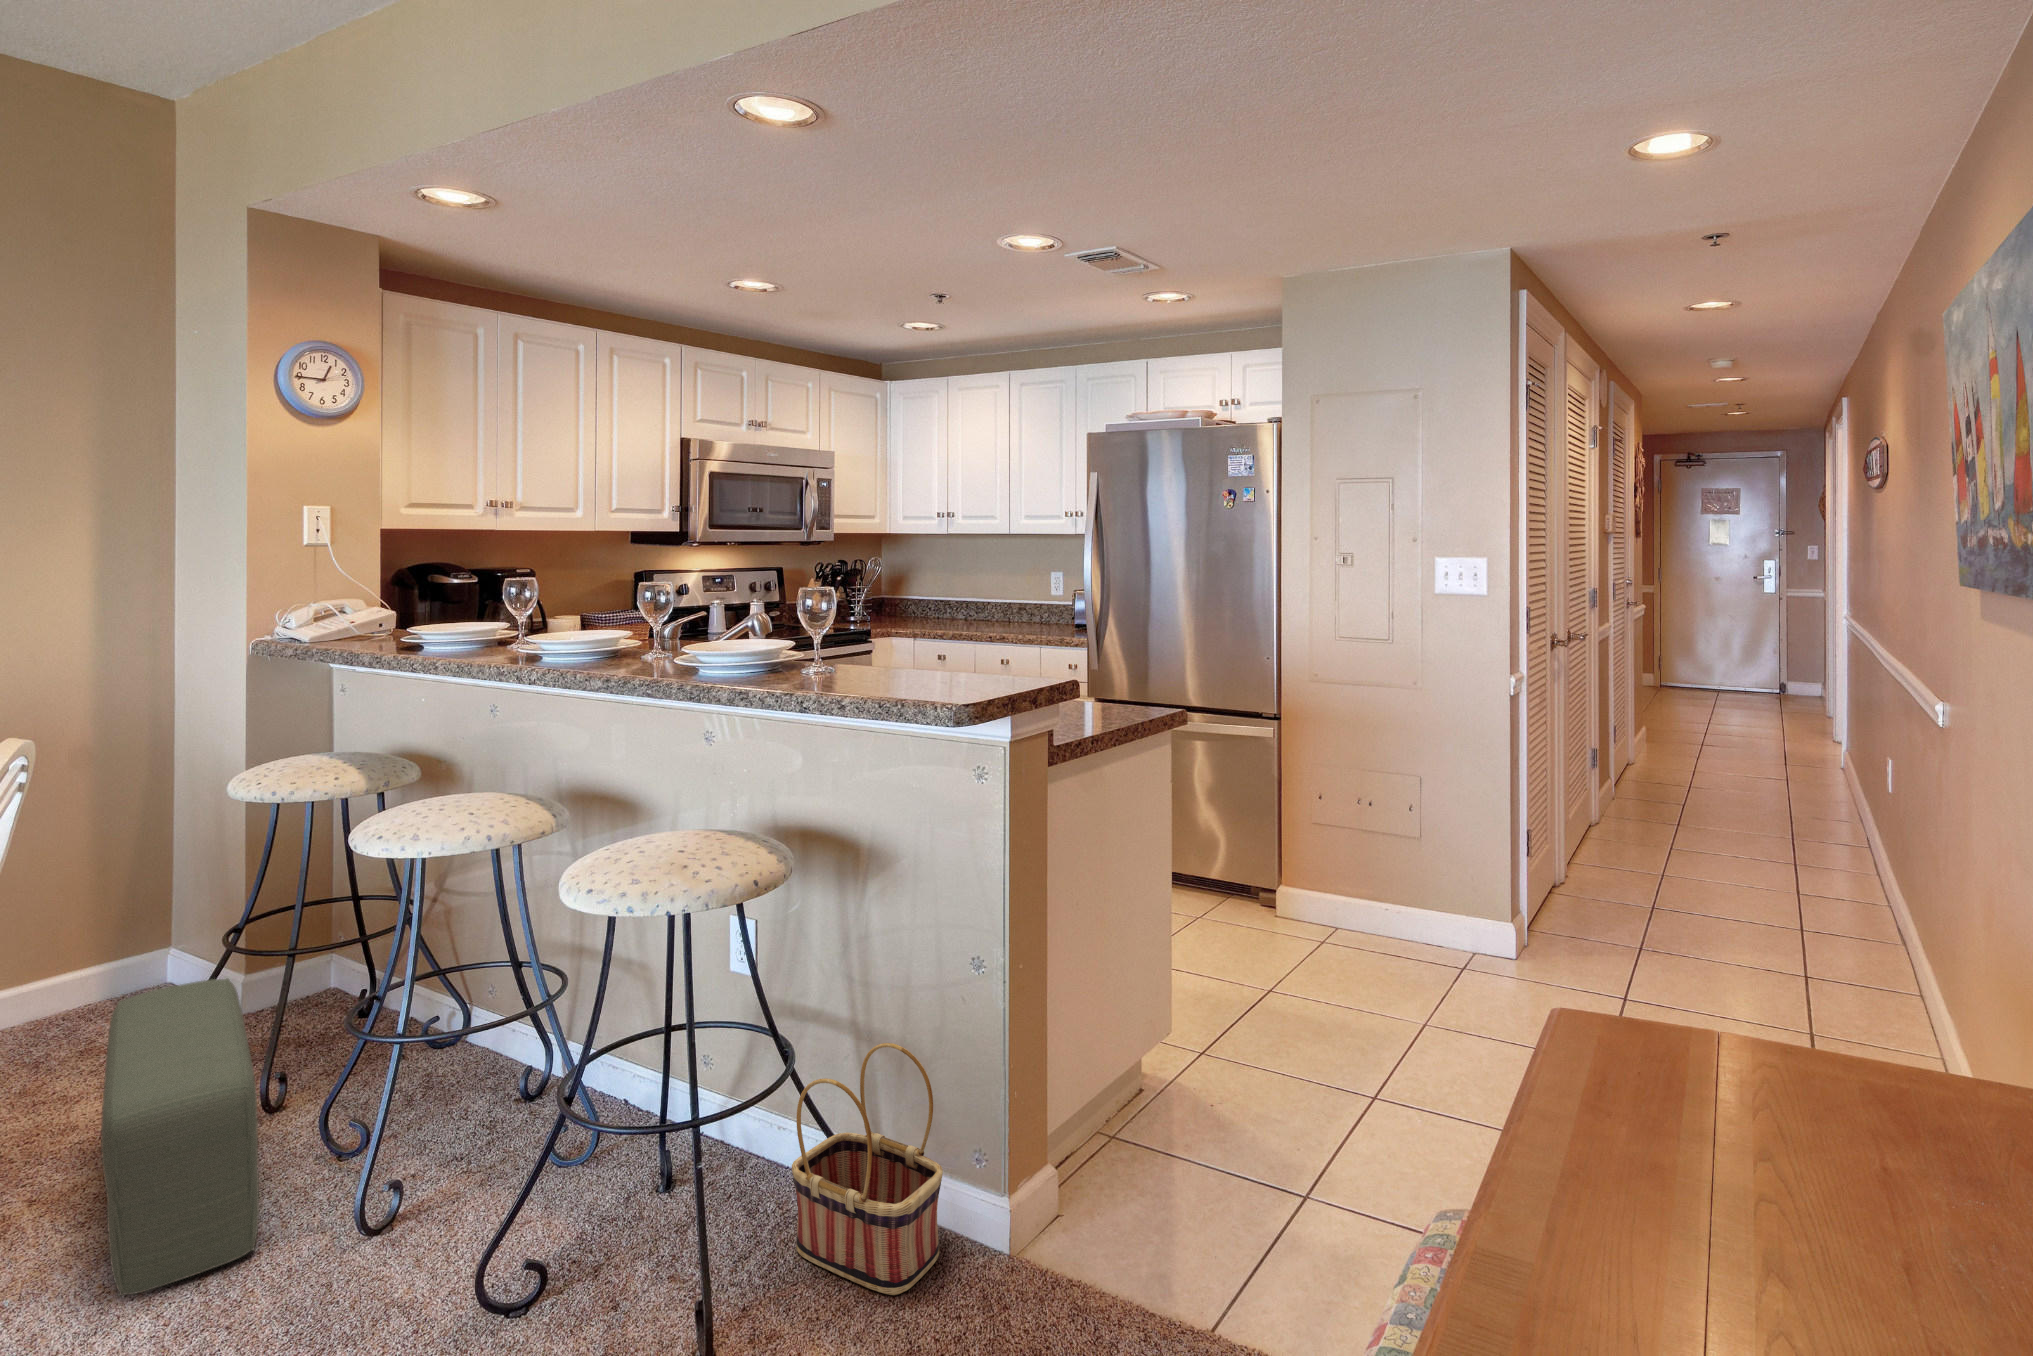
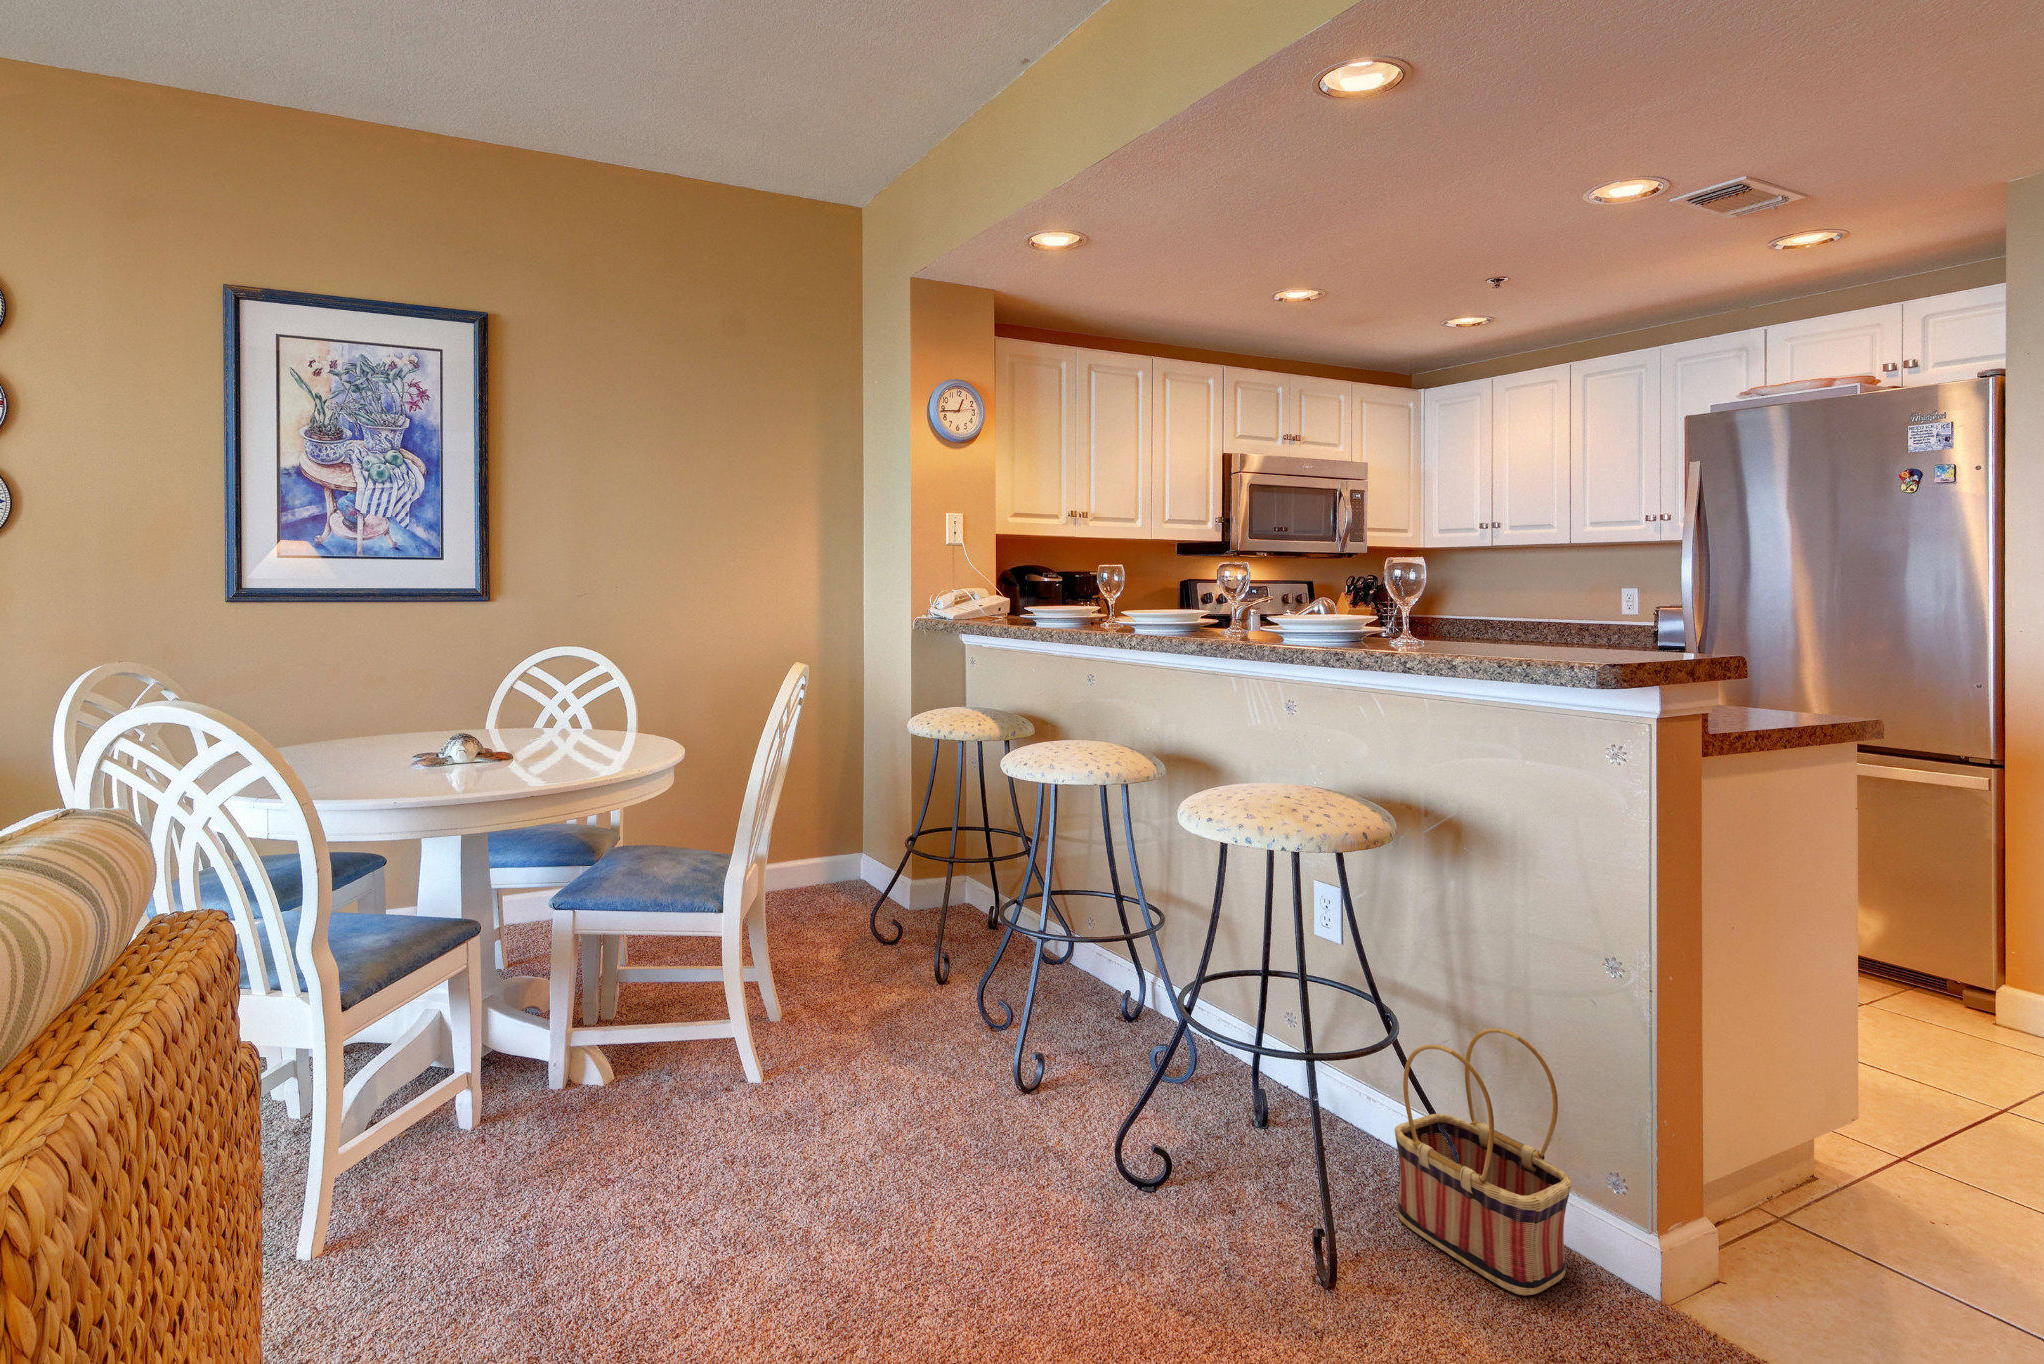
pouf: present [101,978,259,1296] -> none [851,871,950,1085]

